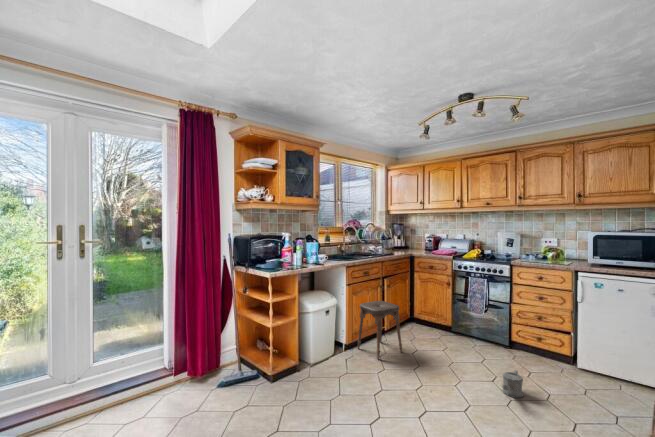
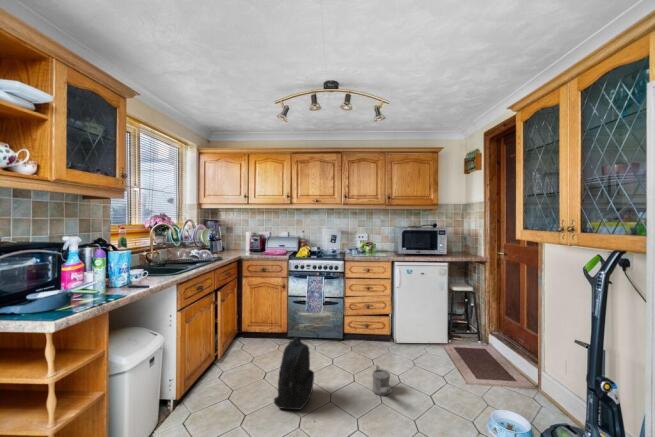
stool: present [358,301,402,359] -> none [191,323,253,409]
backpack: none [406,319,443,377] -> present [274,337,314,410]

